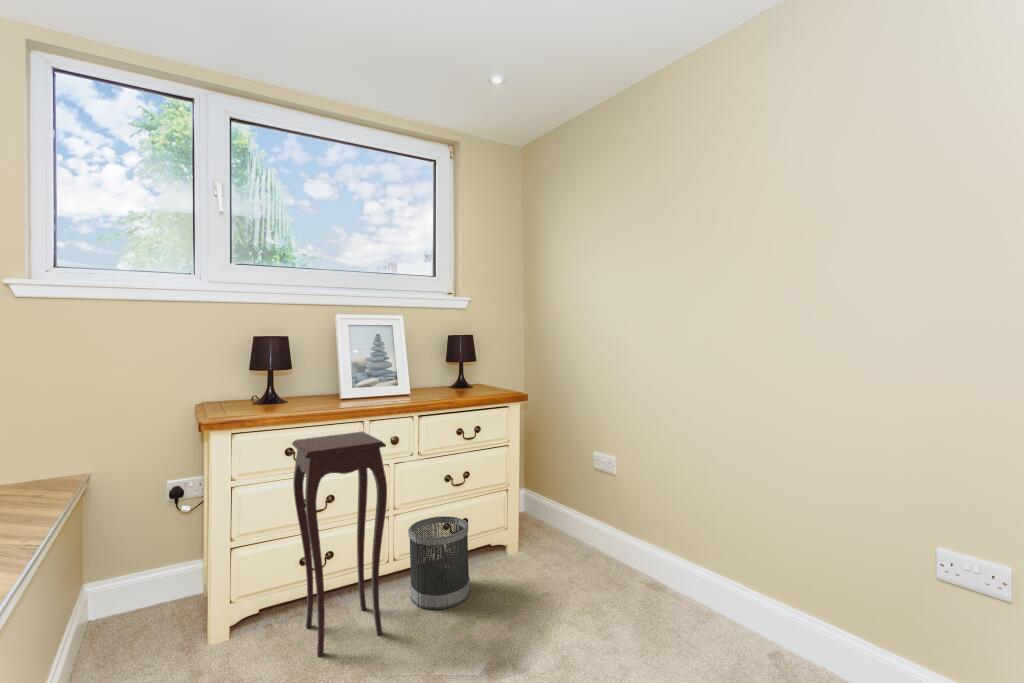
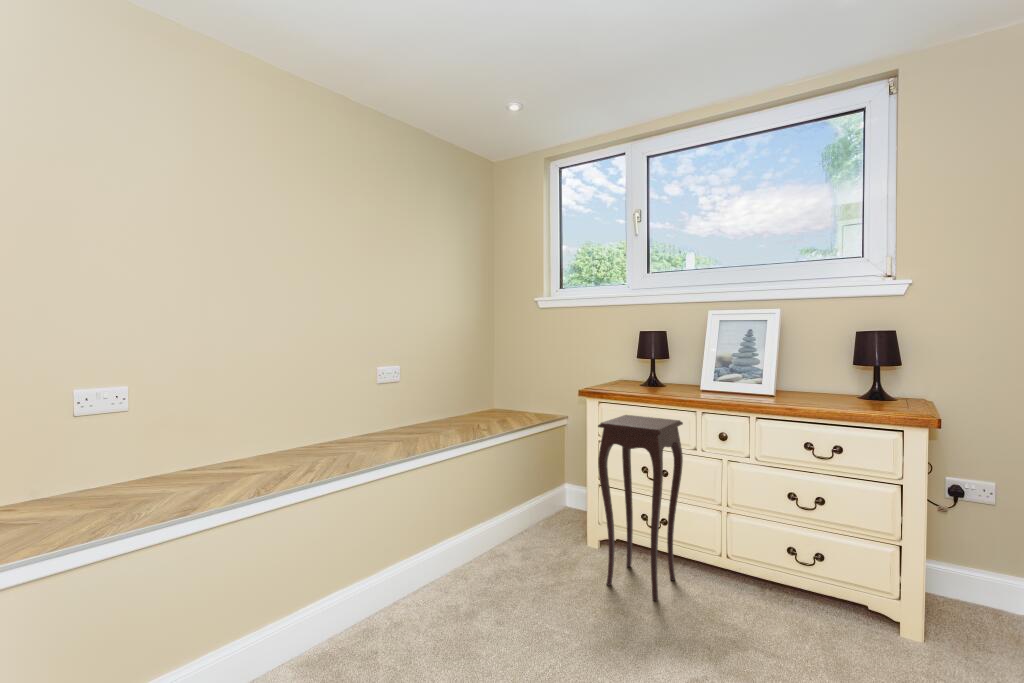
wastebasket: present [408,516,470,610] -> none [708,526,777,629]

